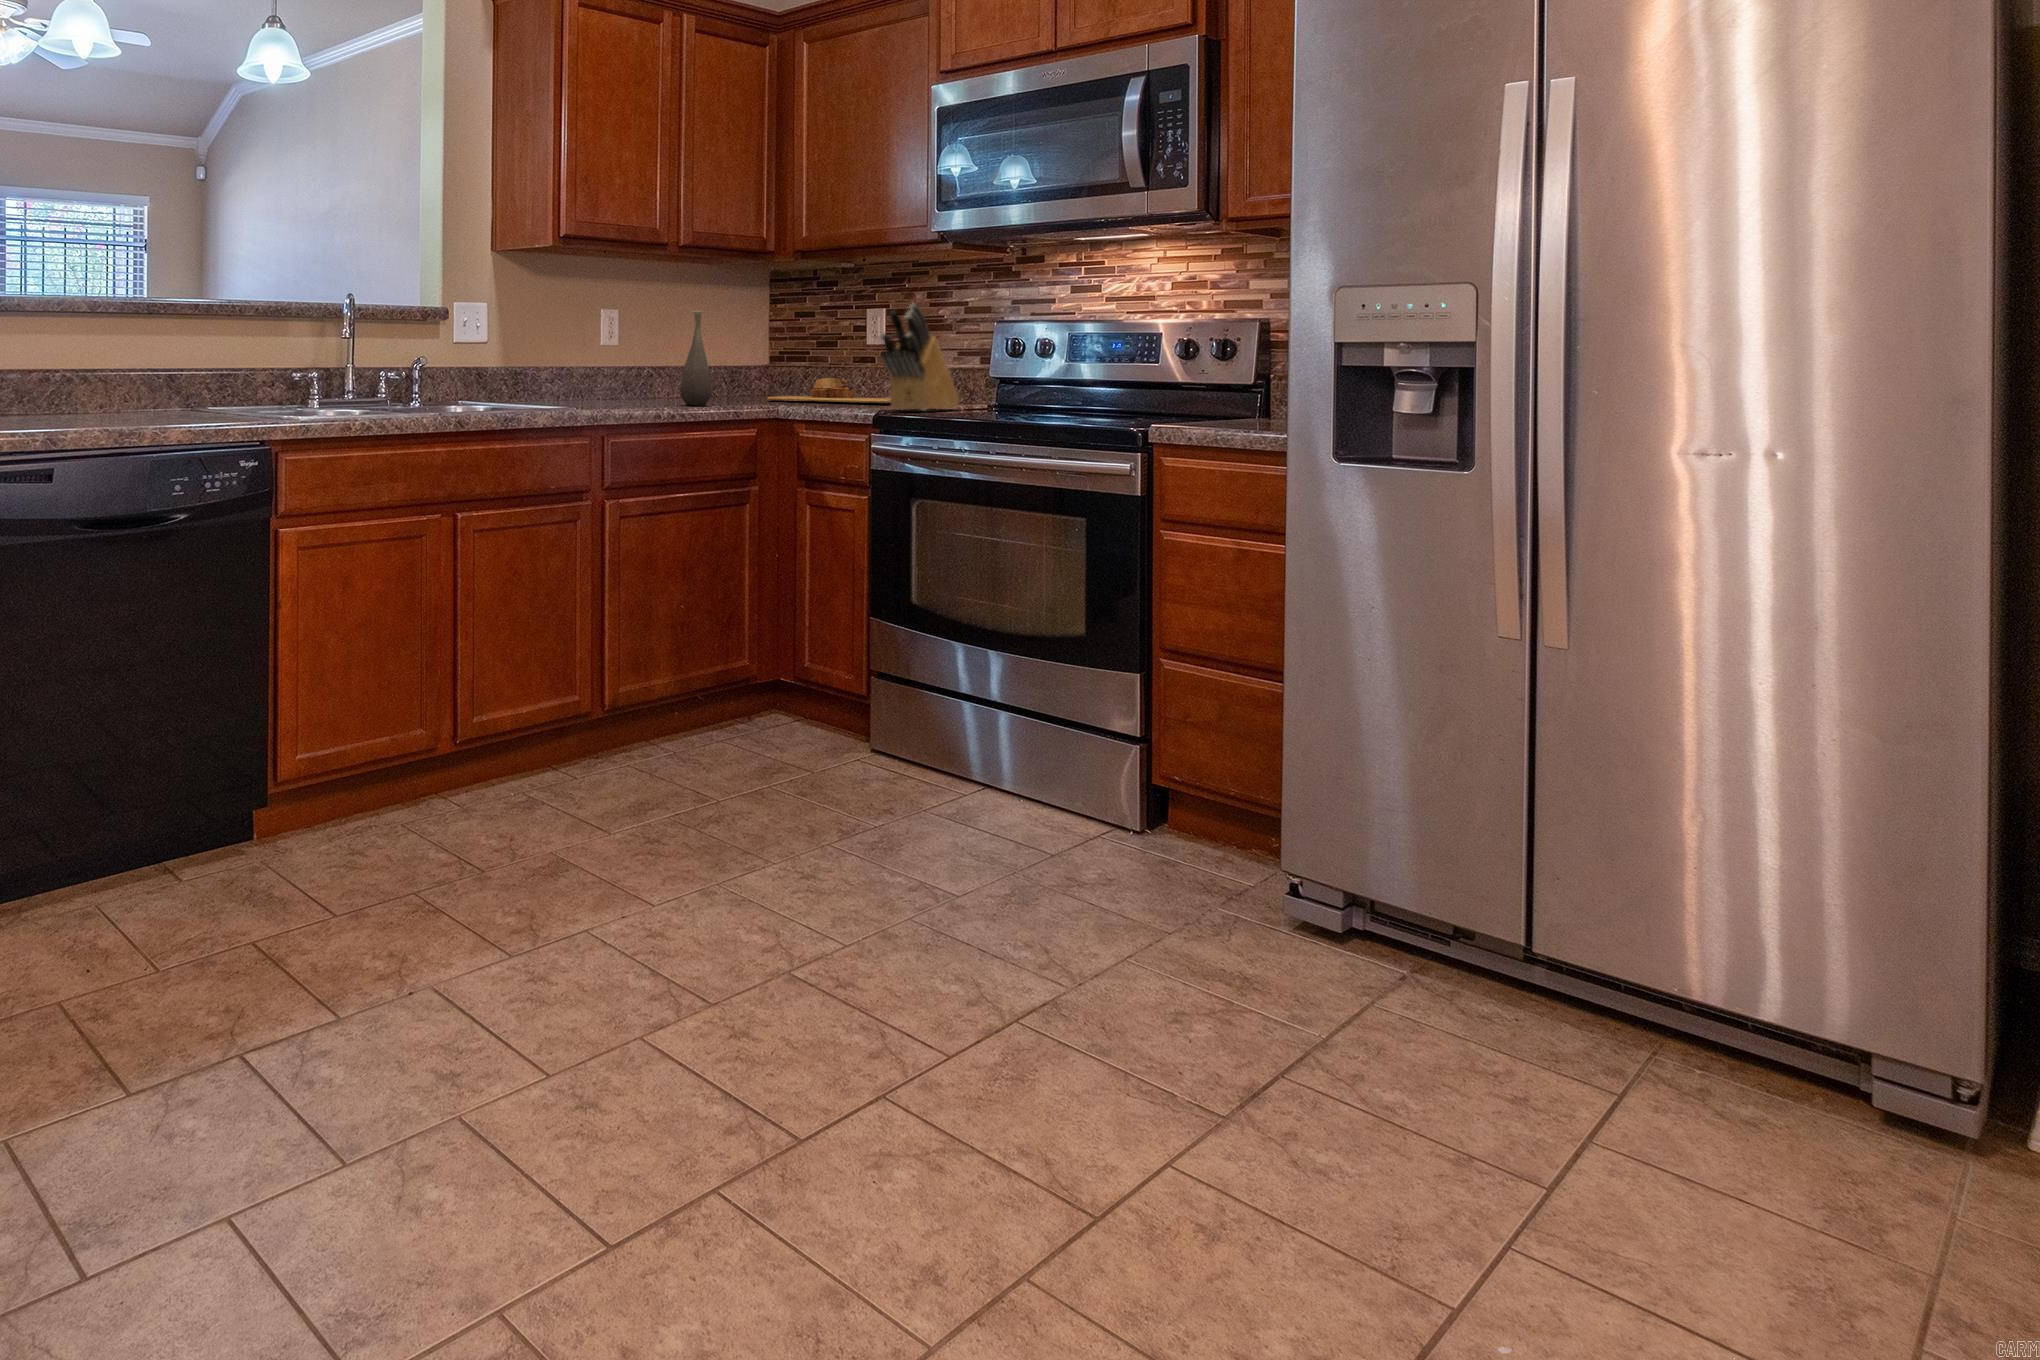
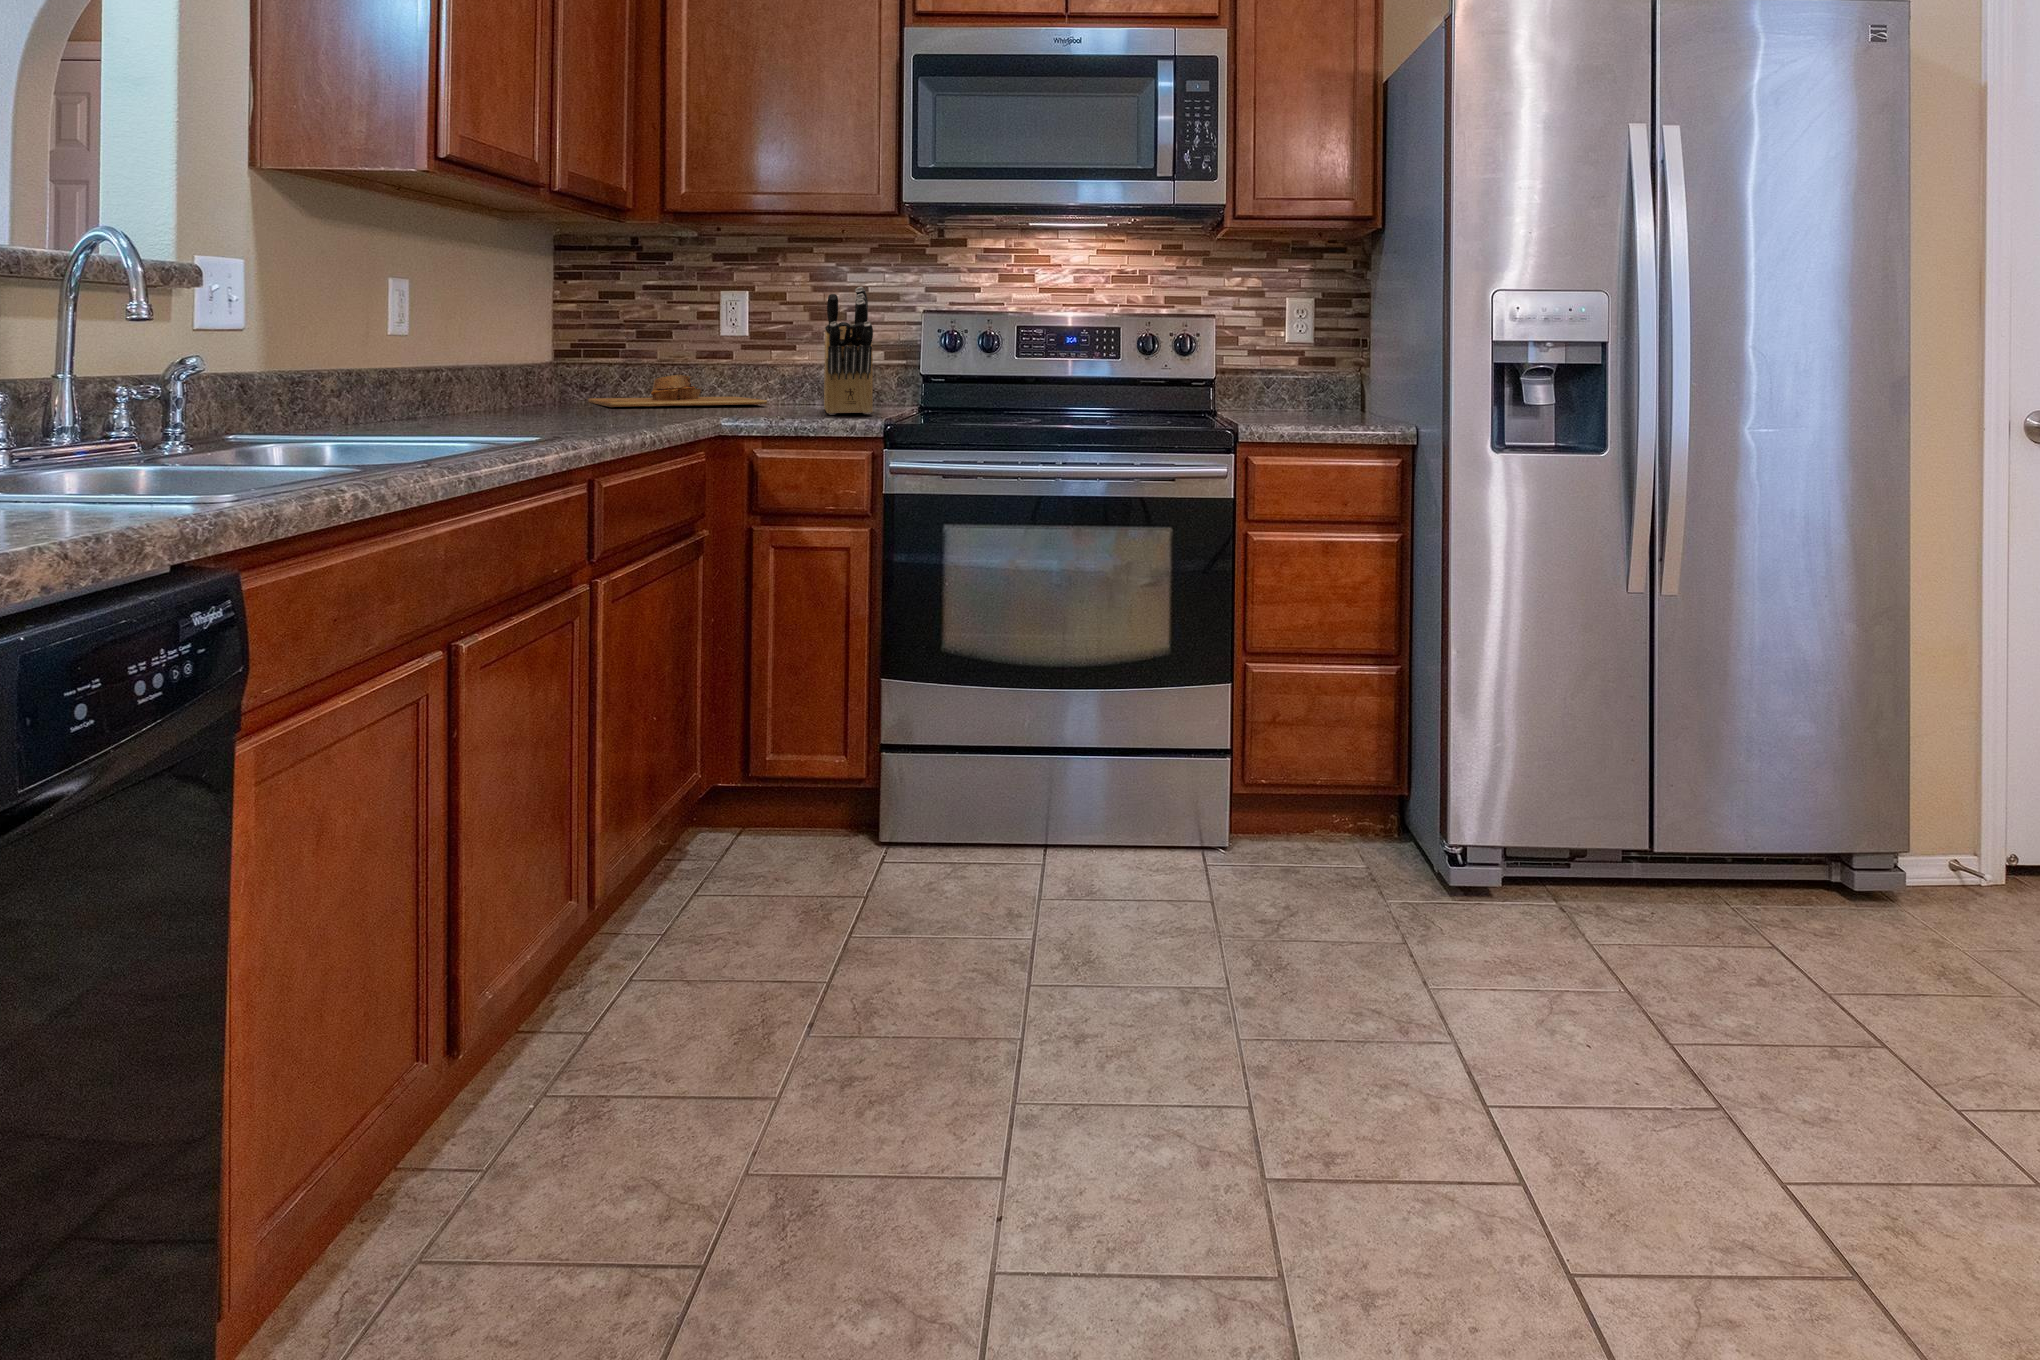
bottle: present [680,311,712,406] -> none [567,288,613,423]

